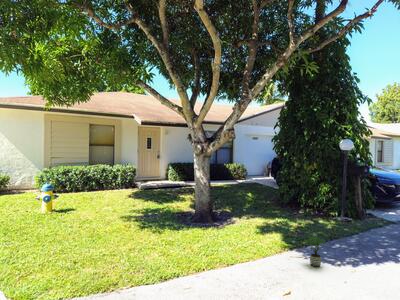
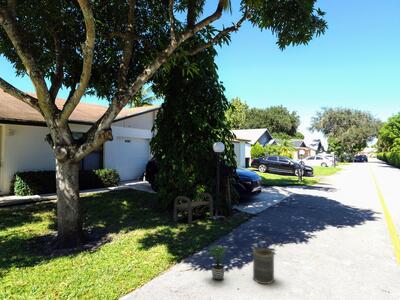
bench: none [294,191,337,222] -> present [174,193,213,226]
basket: none [349,237,373,279] -> present [253,248,274,284]

